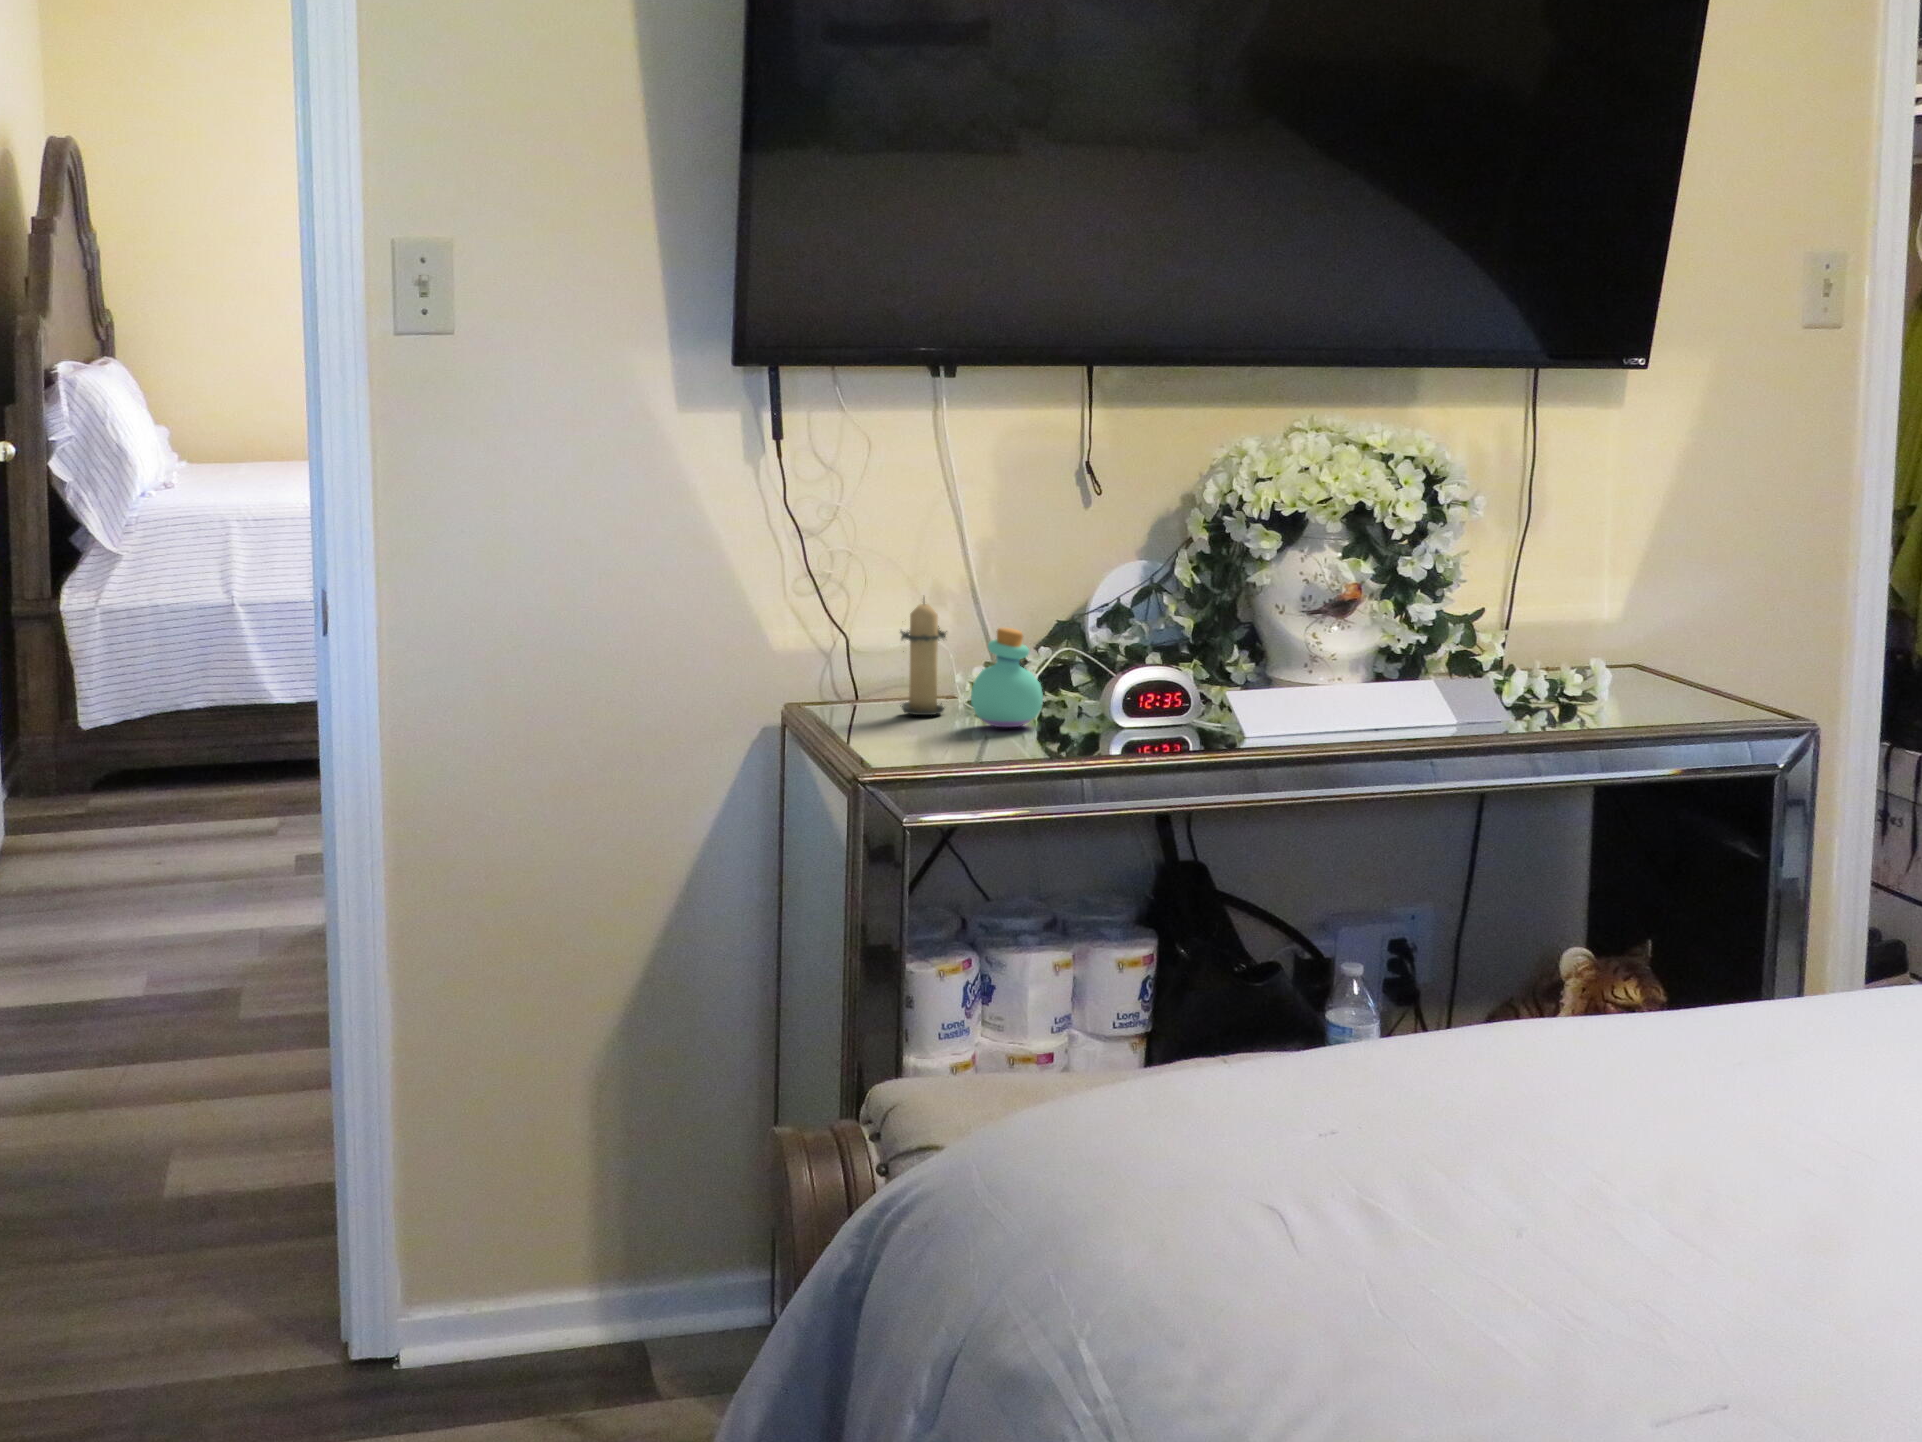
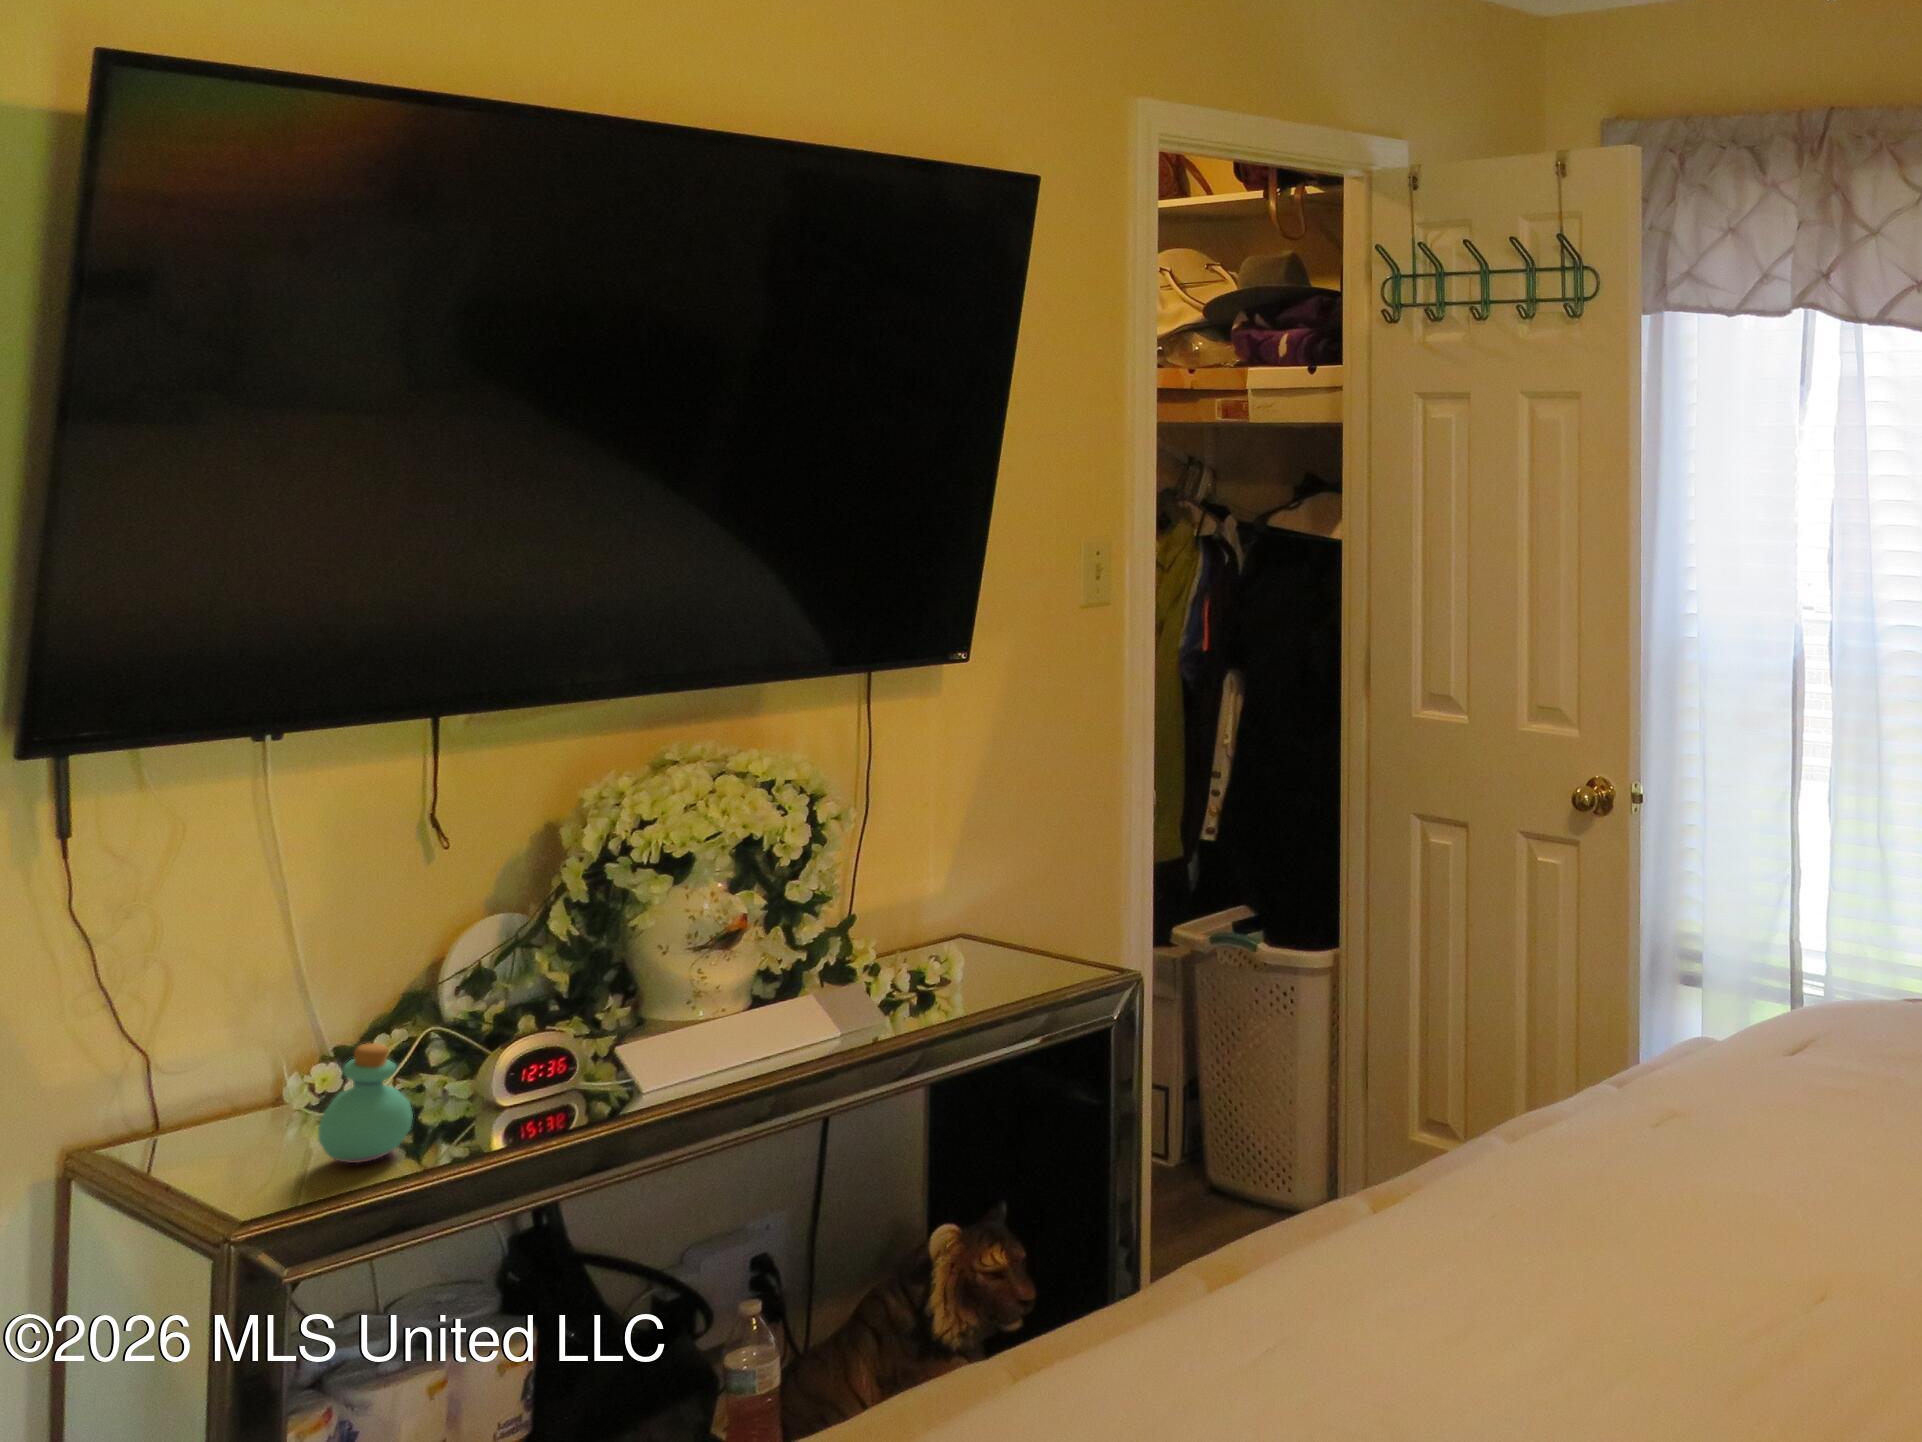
candle: present [900,602,947,715] -> none [202,1013,283,1161]

